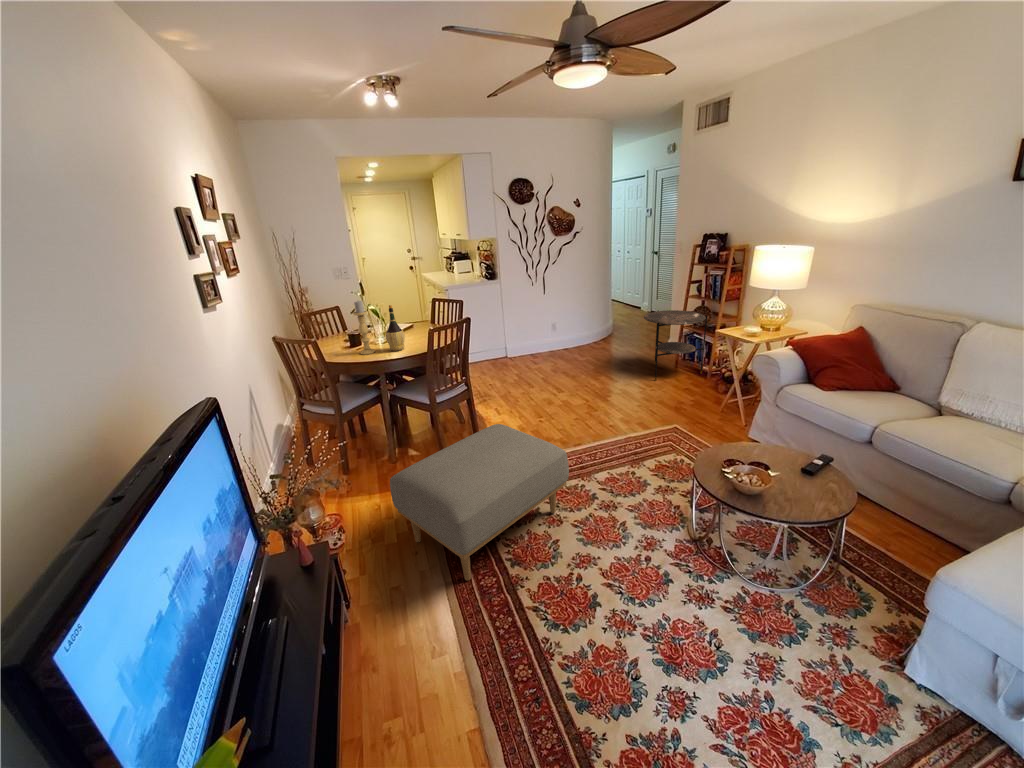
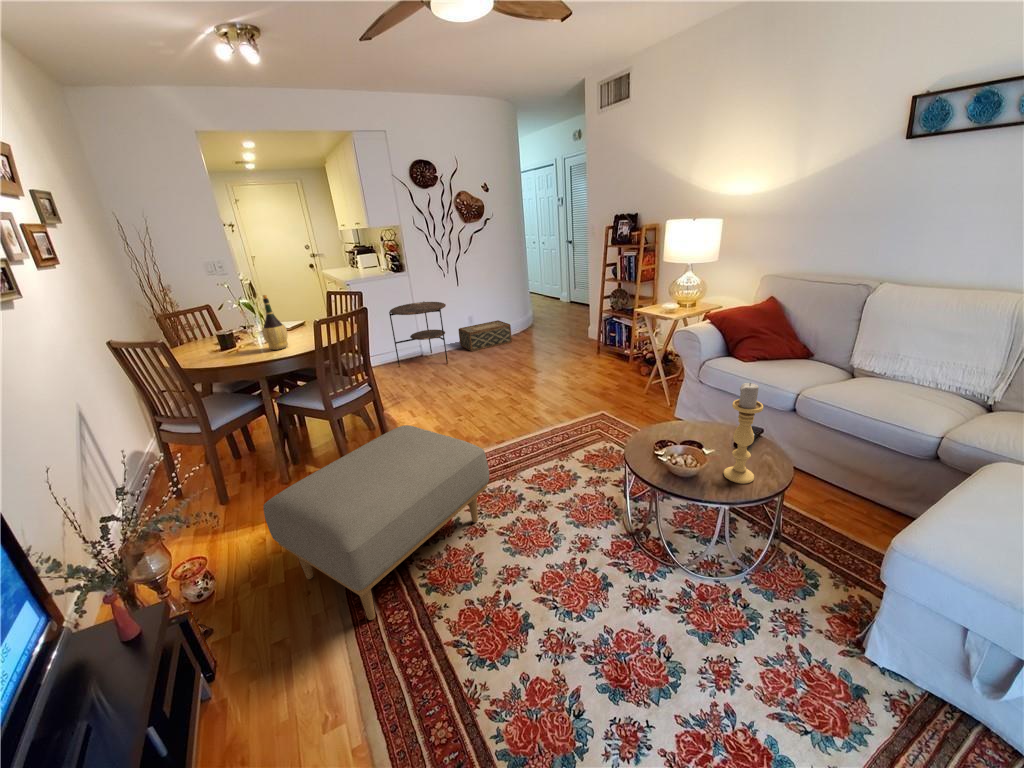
candle holder: present [353,301,375,355] -> present [724,383,763,484]
side table: present [644,310,707,381] -> present [389,302,448,367]
woven basket: none [541,328,591,356] -> present [459,320,512,351]

